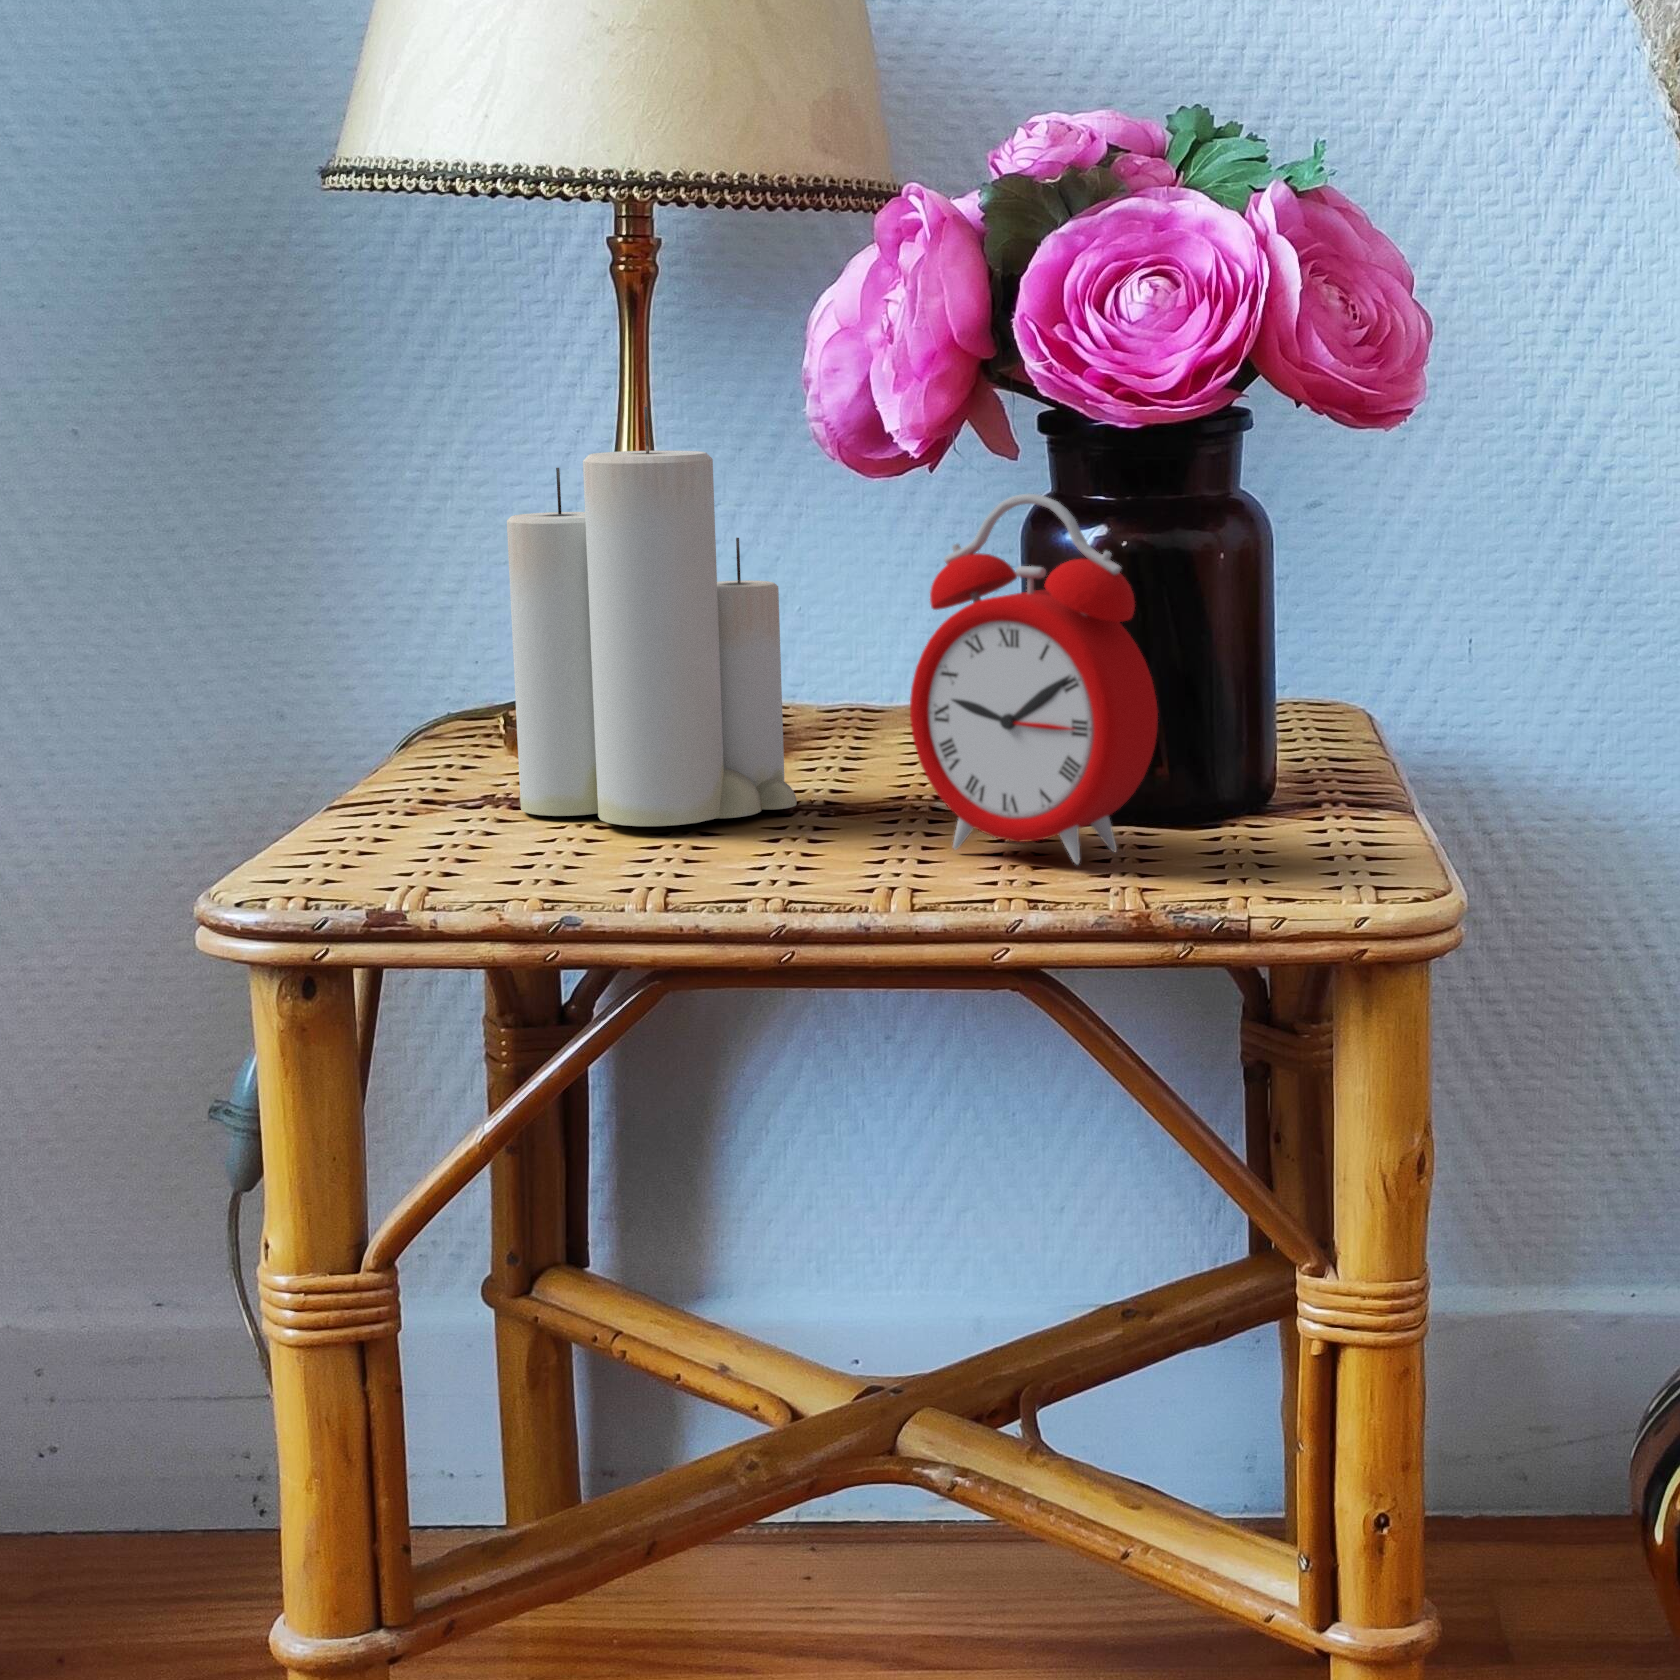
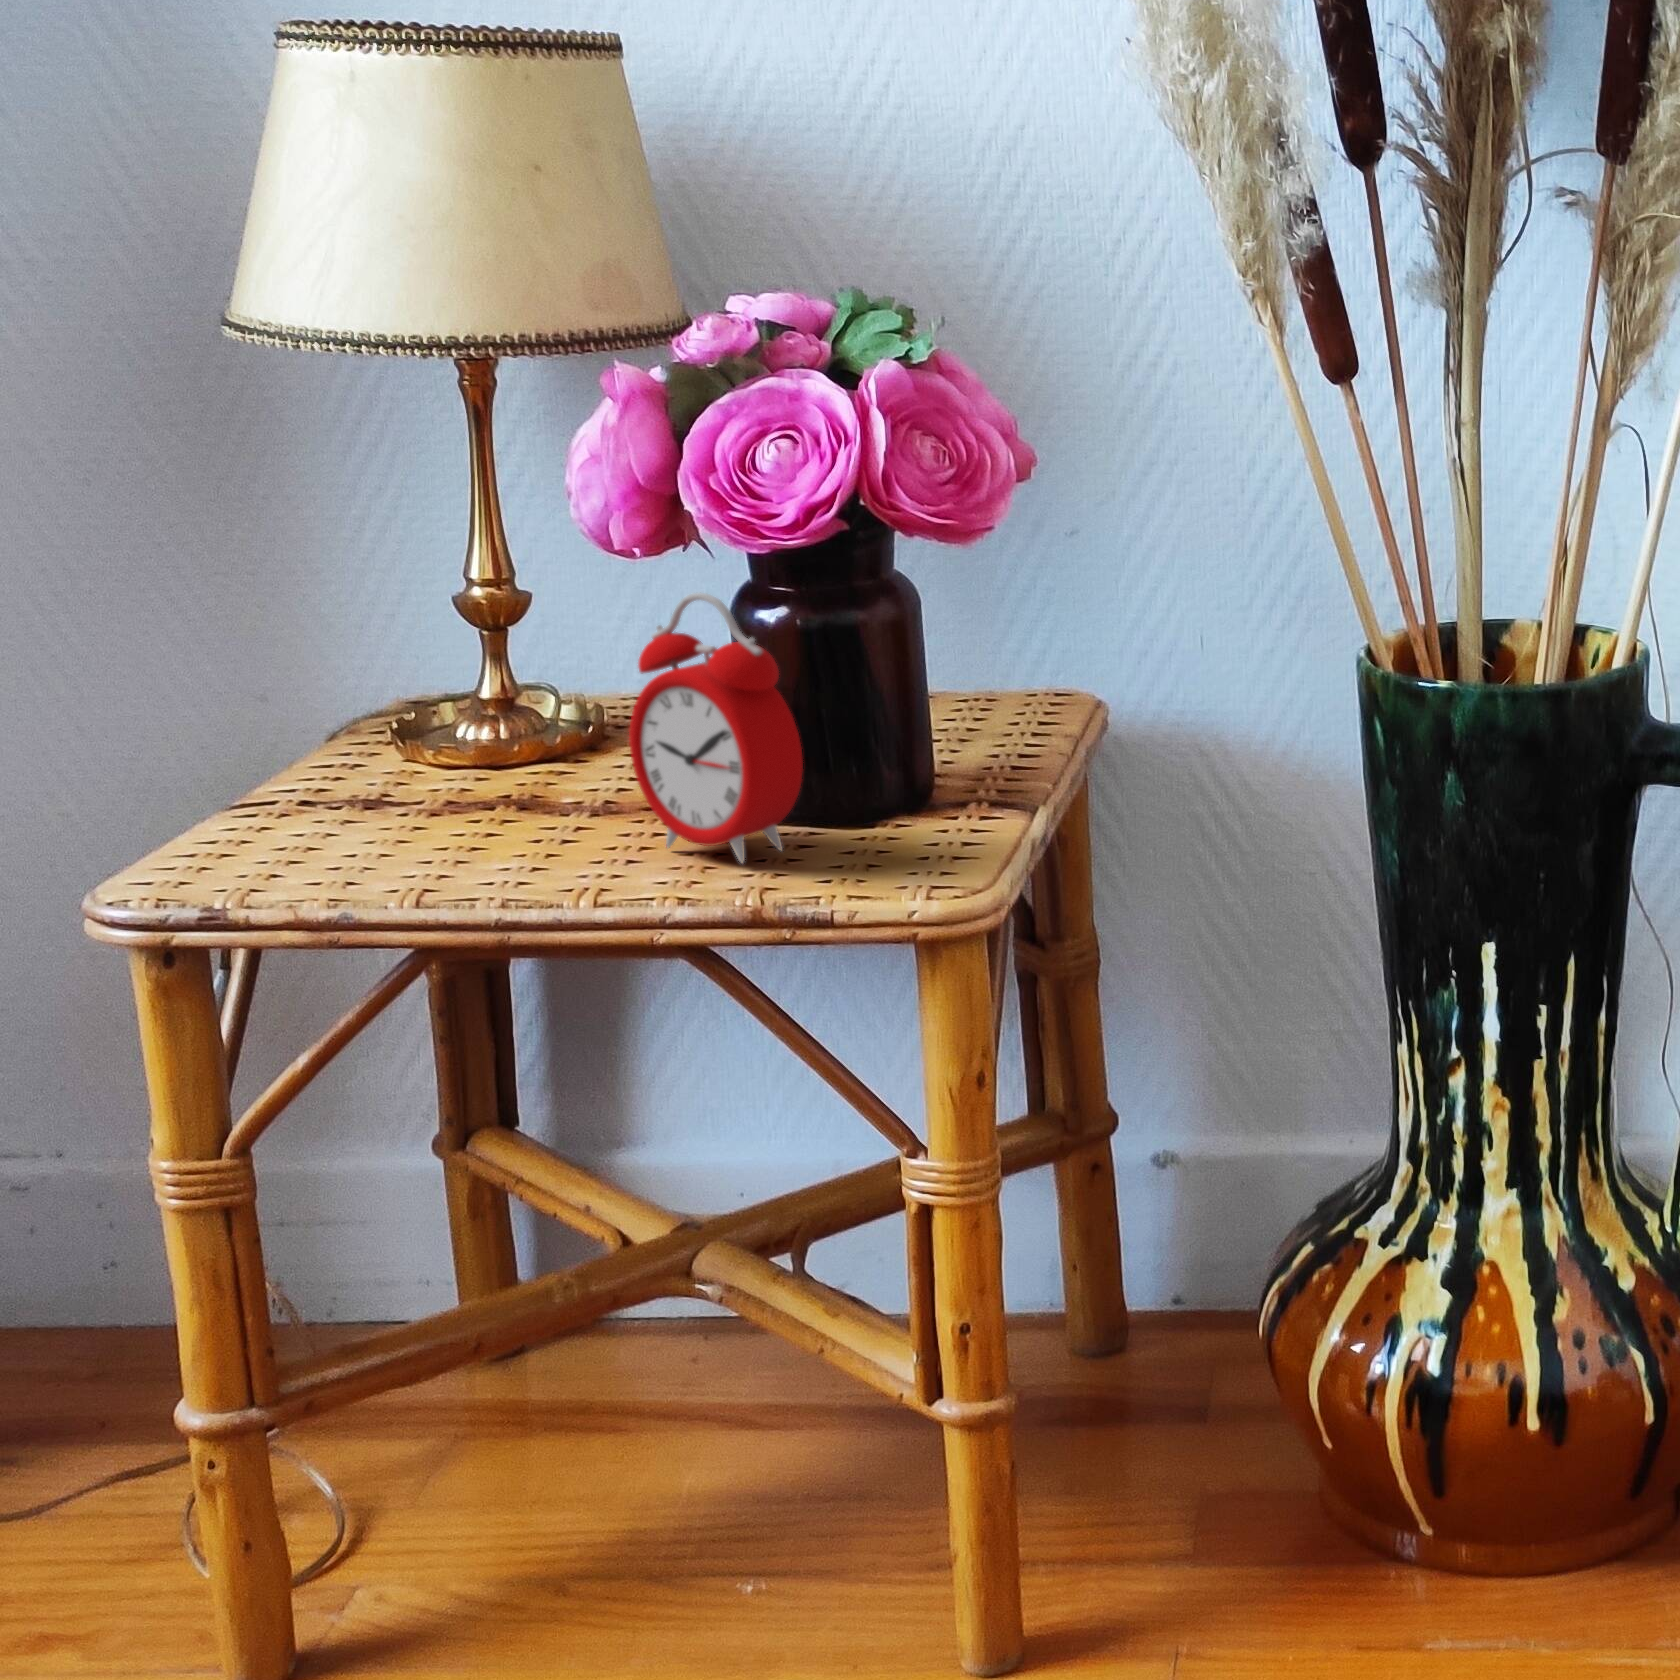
candle: present [507,407,797,826] -> none [345,518,581,828]

